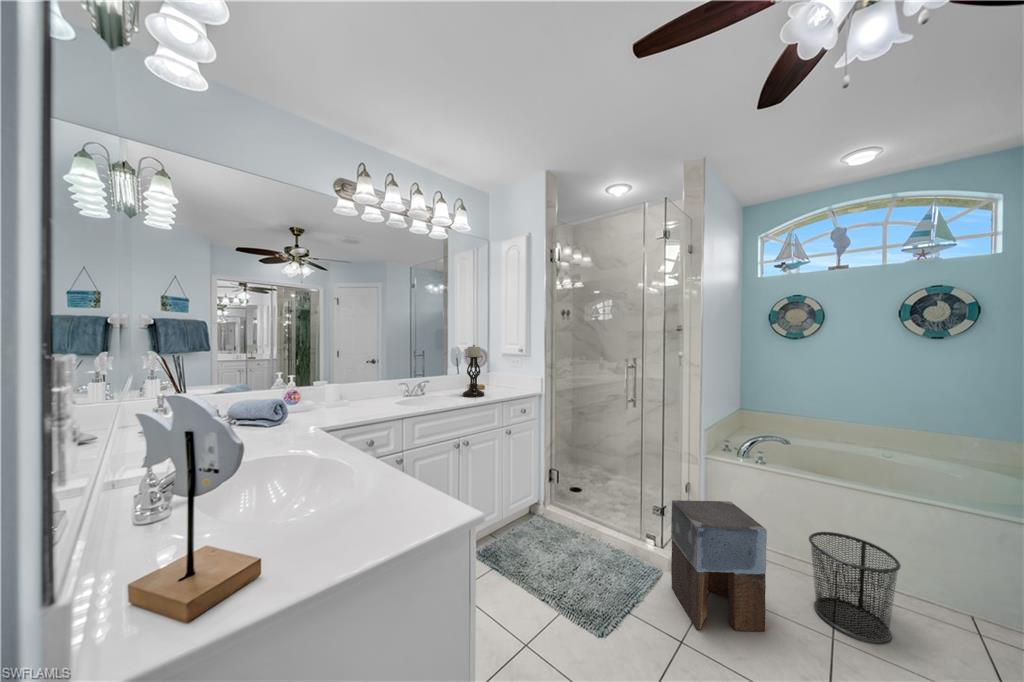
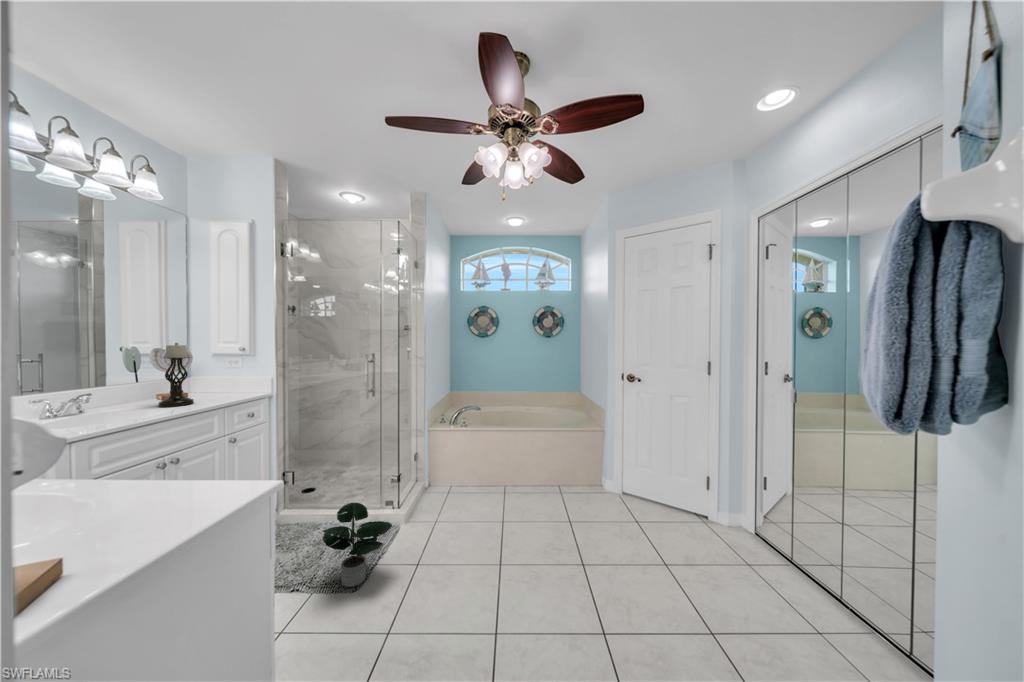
stool: present [671,500,767,631] -> none [407,455,470,552]
potted plant: none [569,528,646,630] -> present [323,502,392,587]
waste bin: present [809,532,901,642] -> none [492,459,533,518]

